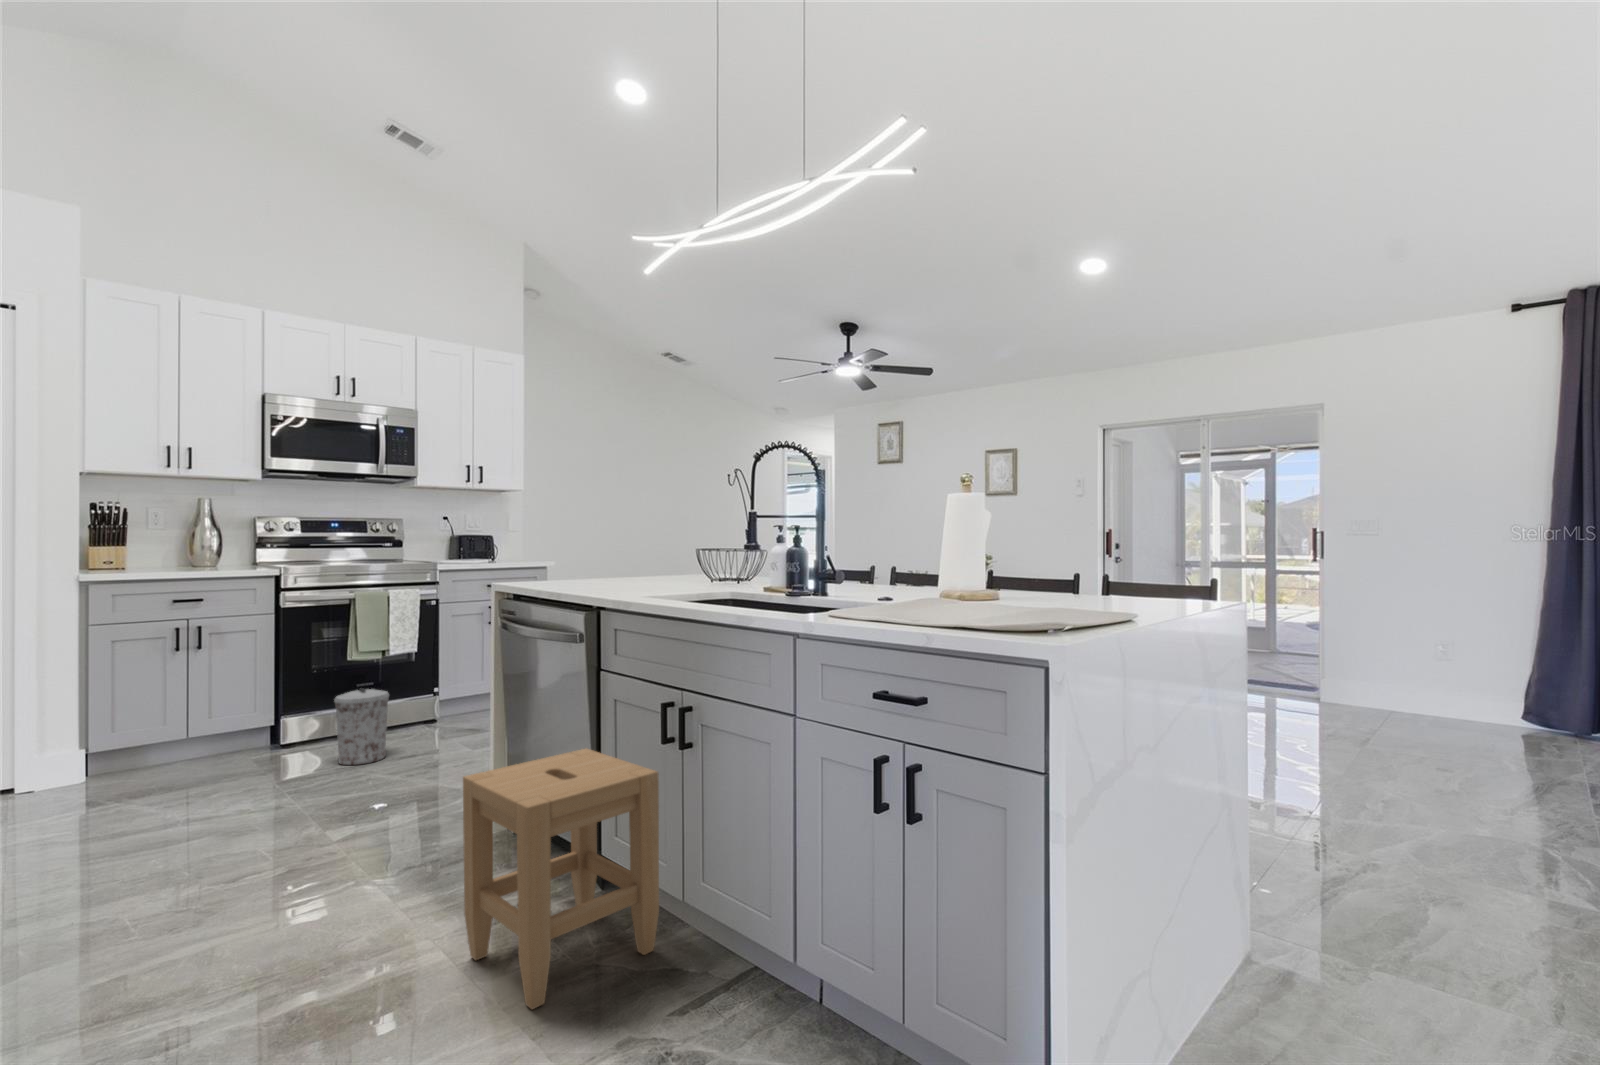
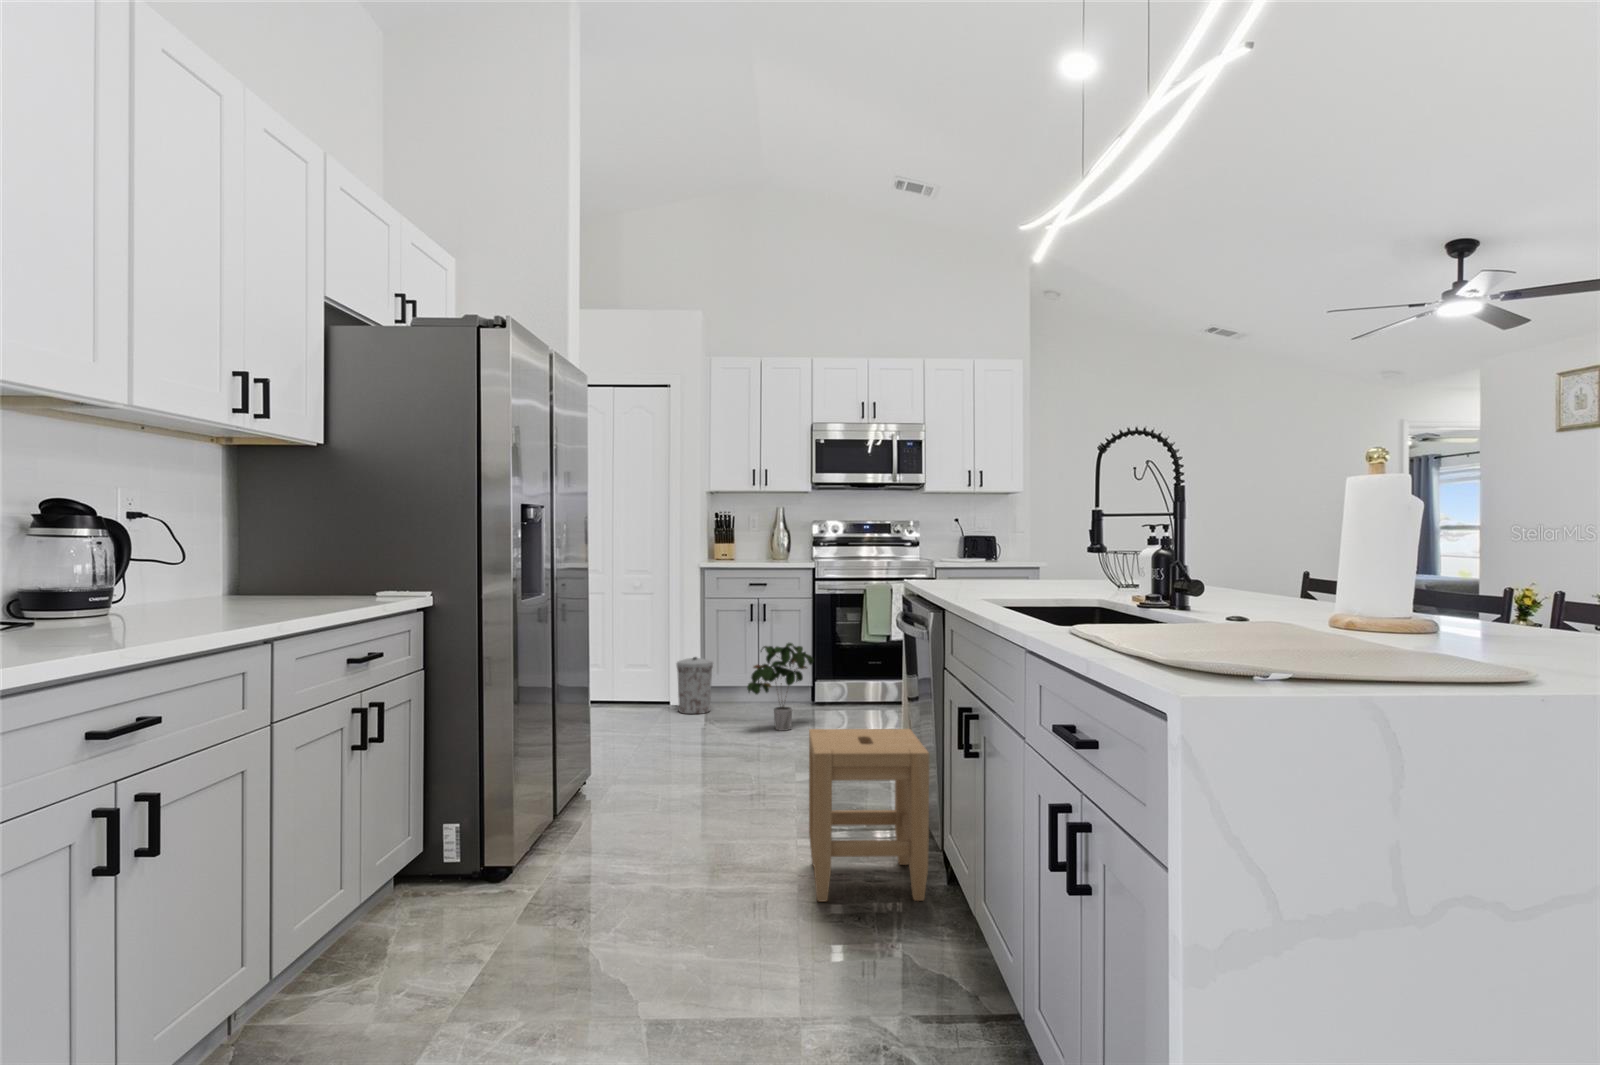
potted plant: none [200,672,297,790] -> present [747,643,814,731]
trash can: present [334,688,389,765] -> present [677,657,713,714]

